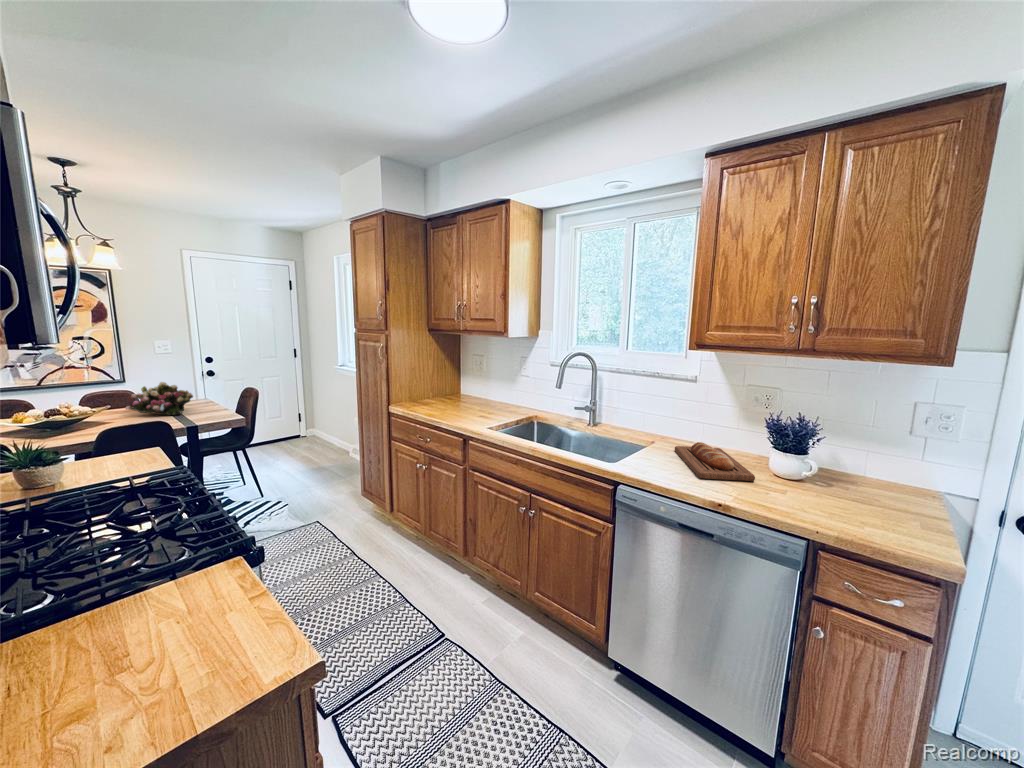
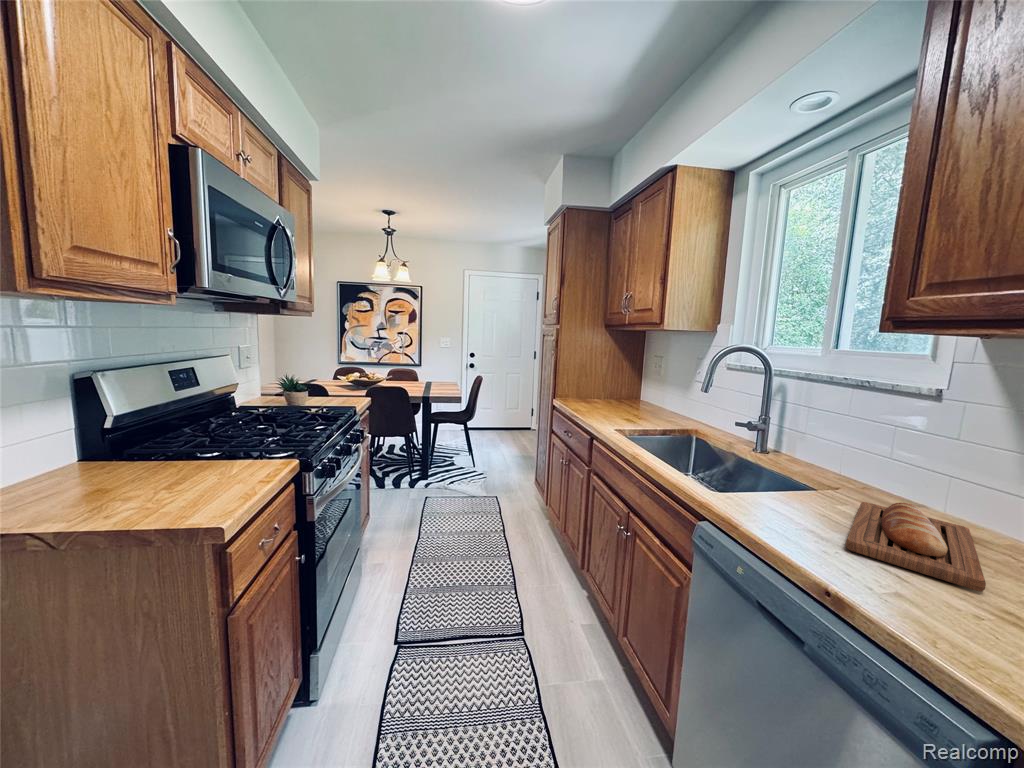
flower arrangement: present [125,382,193,415] -> none [399,364,439,389]

